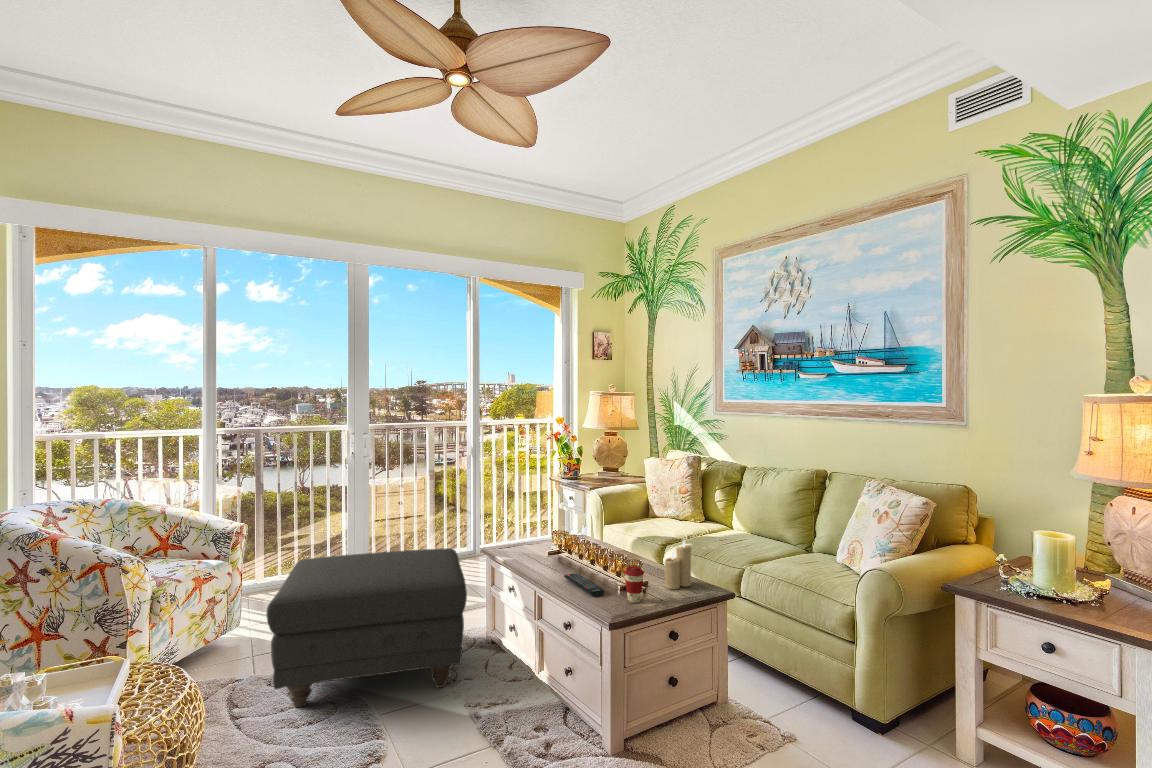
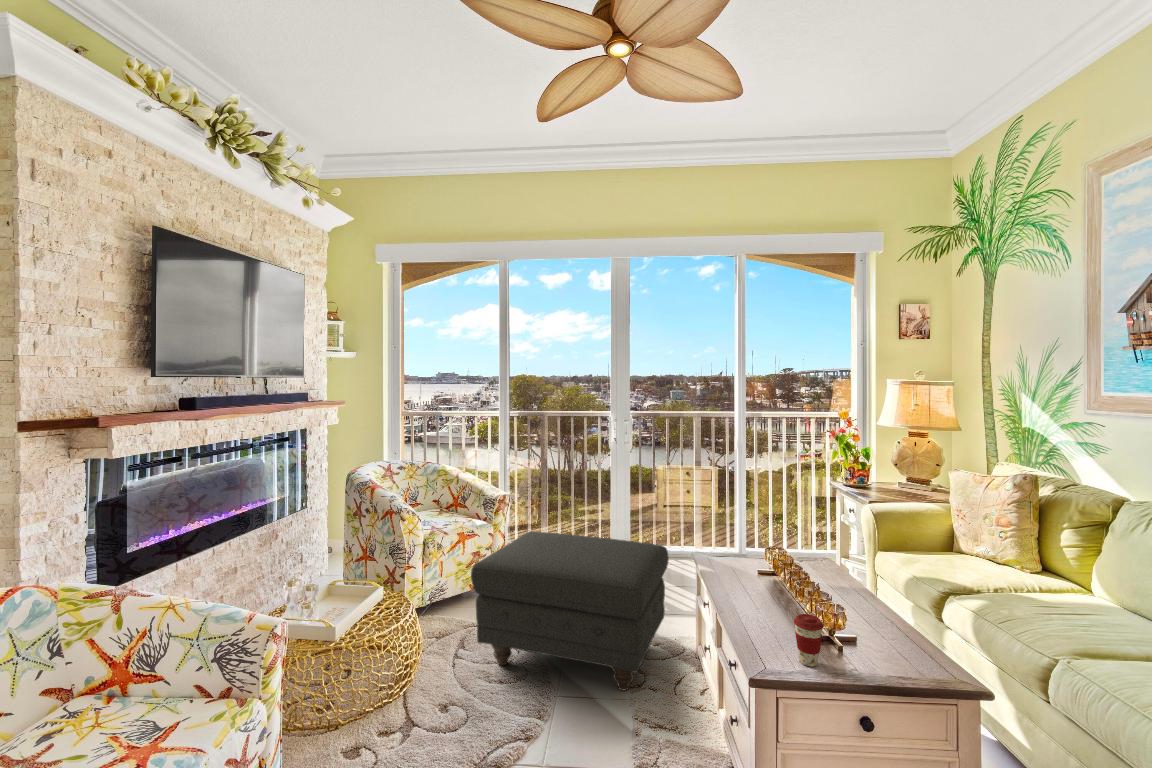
candle: present [665,541,691,589] -> none [874,594,924,665]
remote control: present [564,573,604,597] -> none [743,604,775,642]

